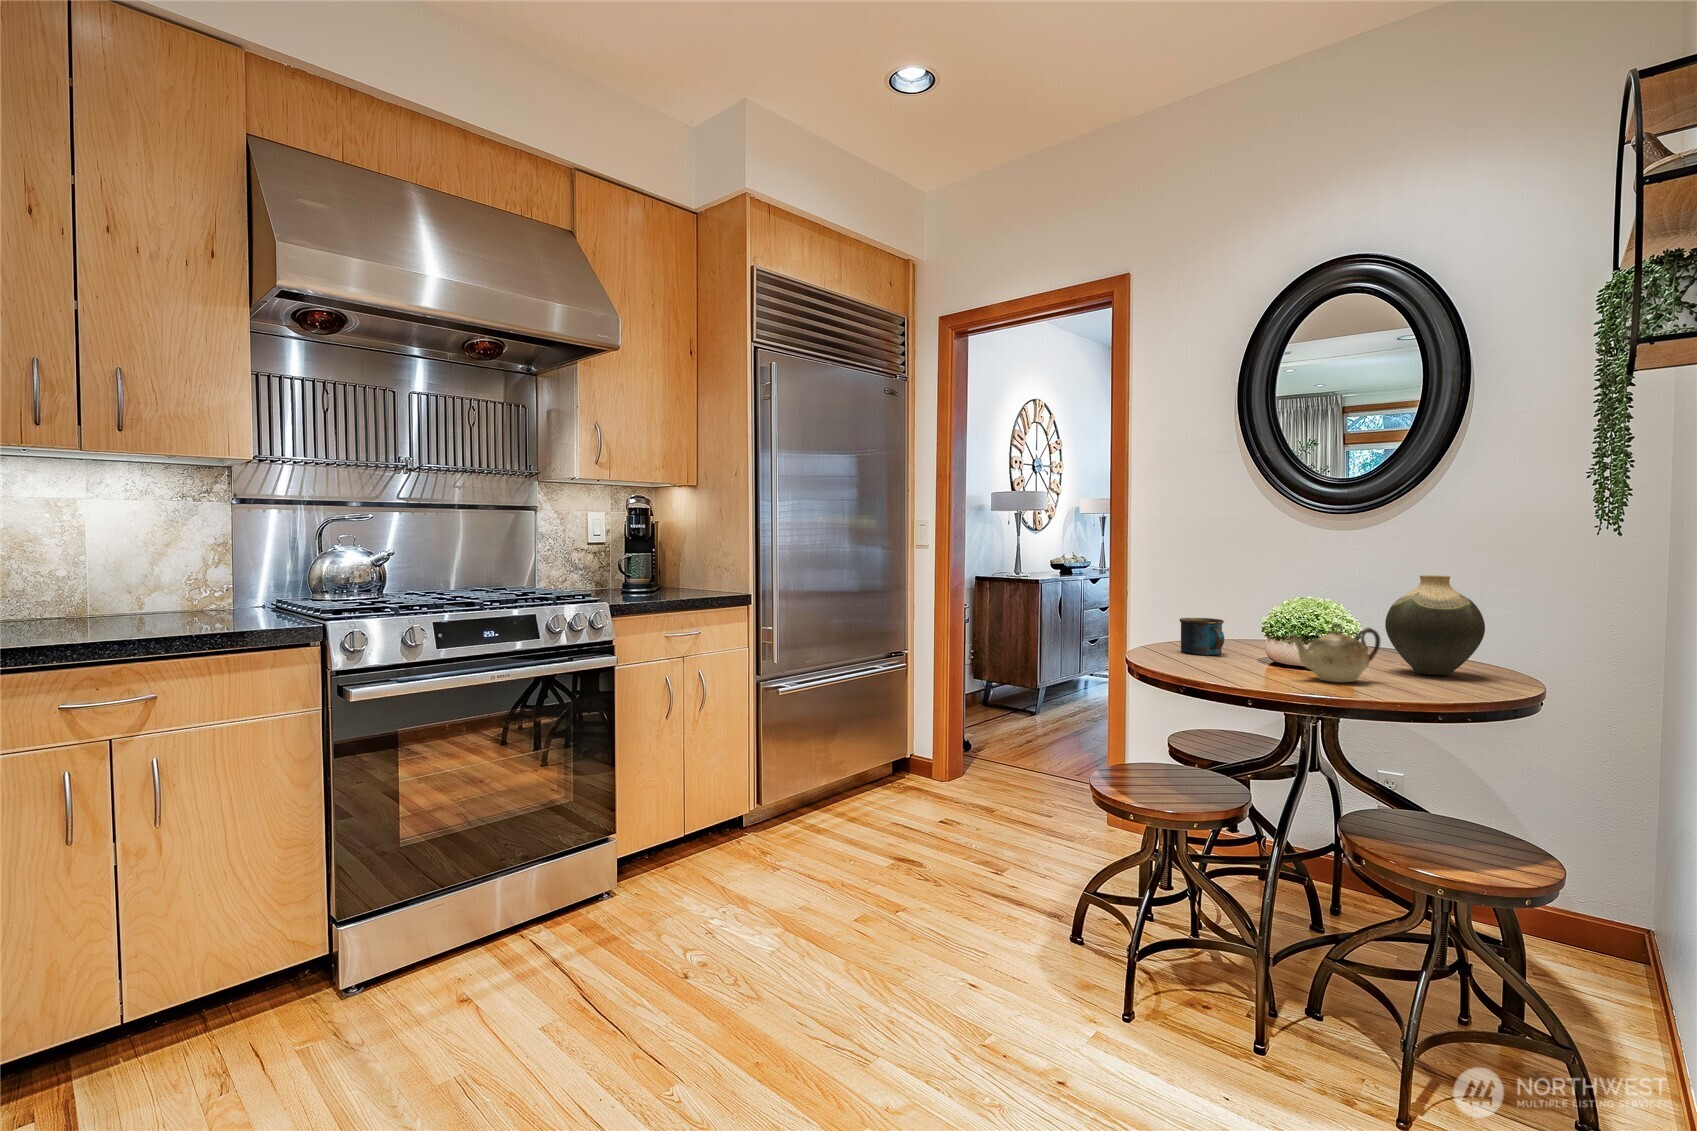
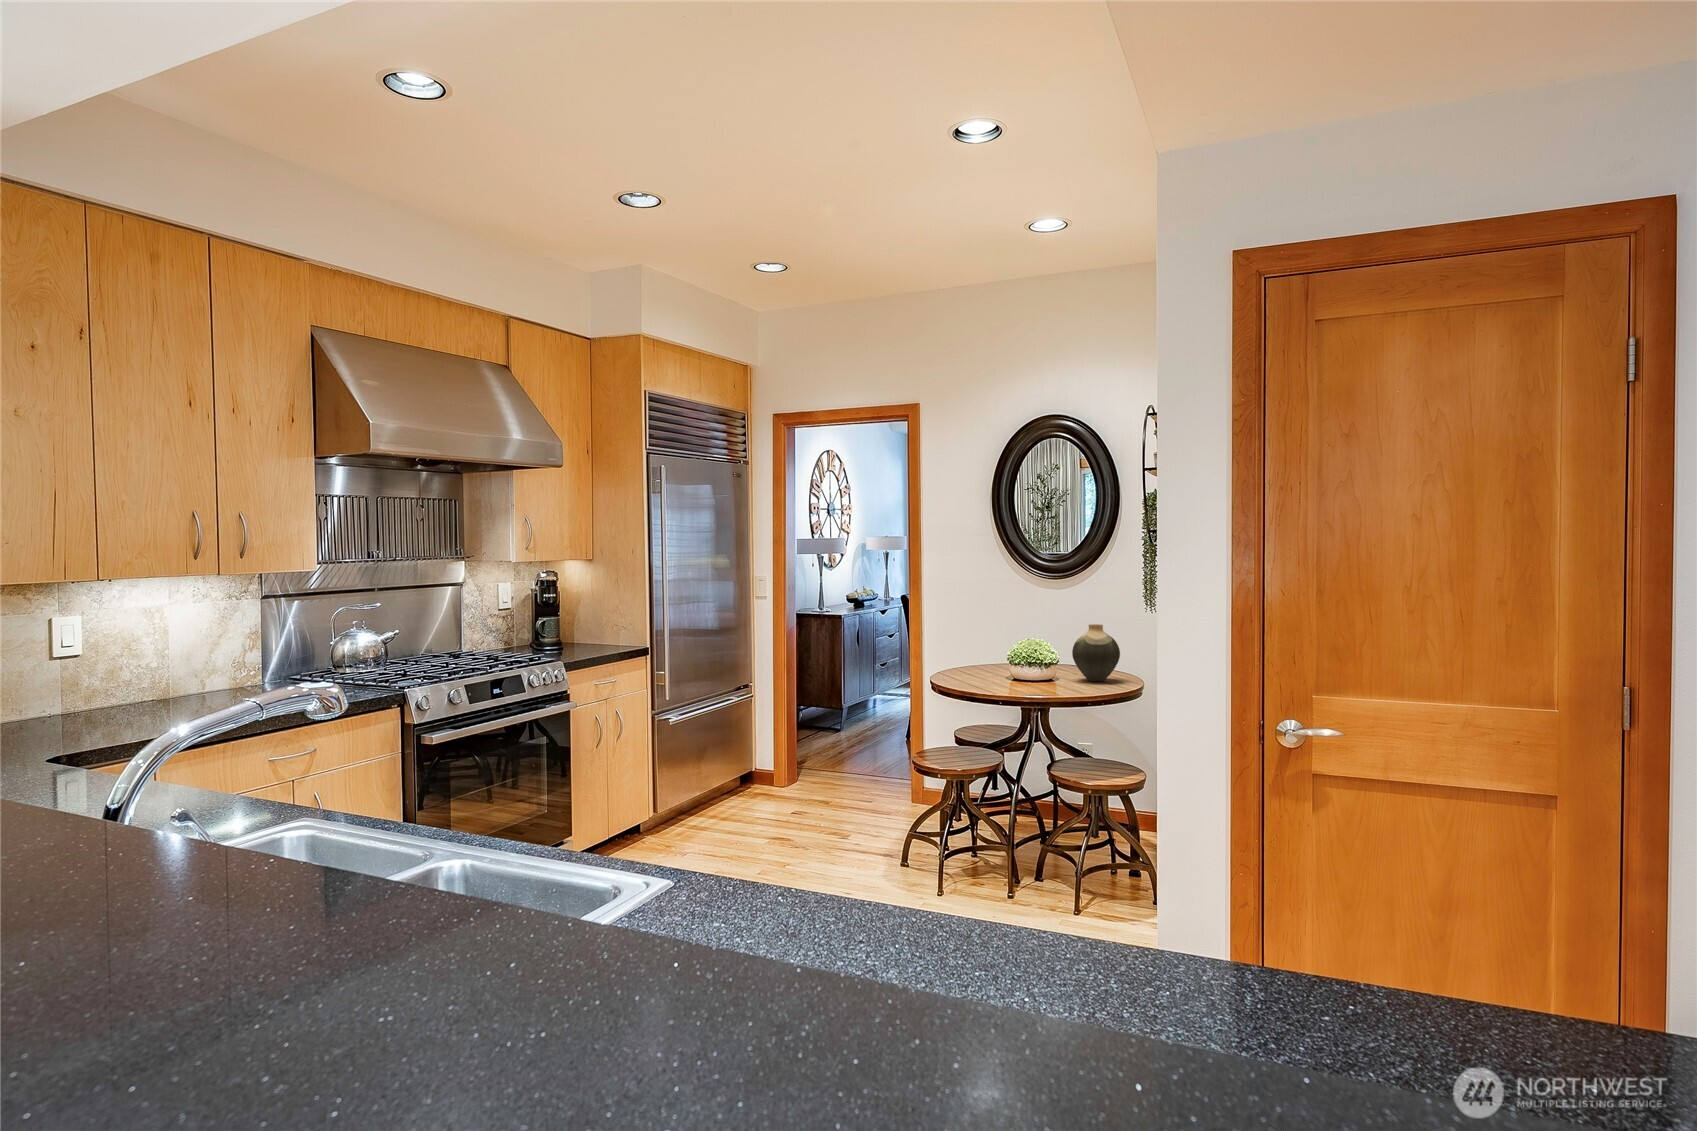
mug: present [1180,618,1224,655] -> none [960,652,987,676]
teapot: present [1285,624,1381,682] -> none [1019,656,1067,689]

